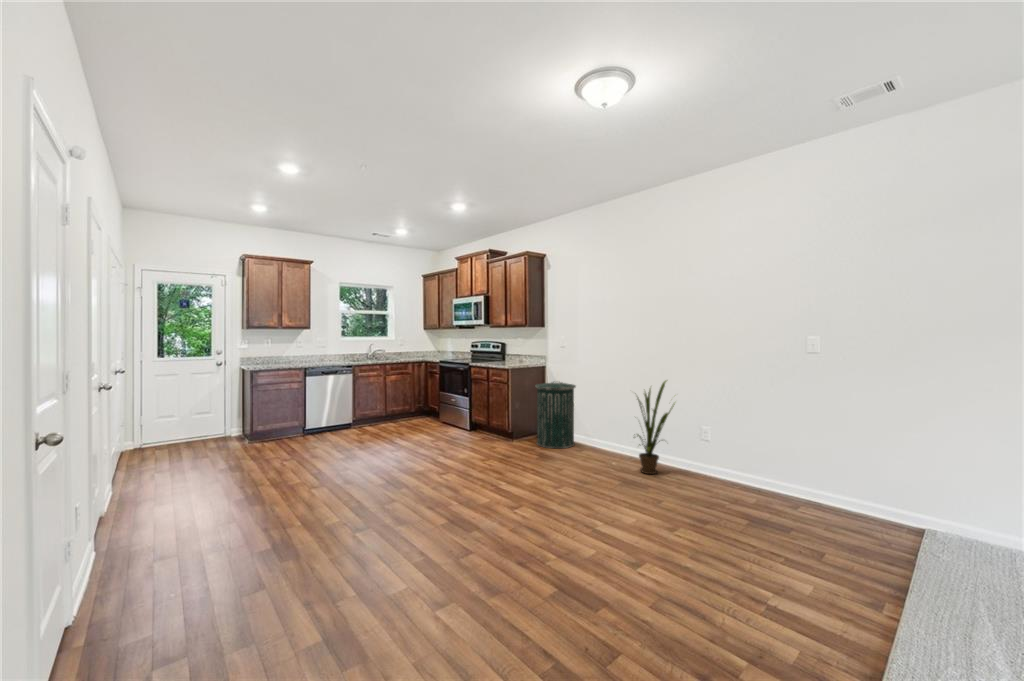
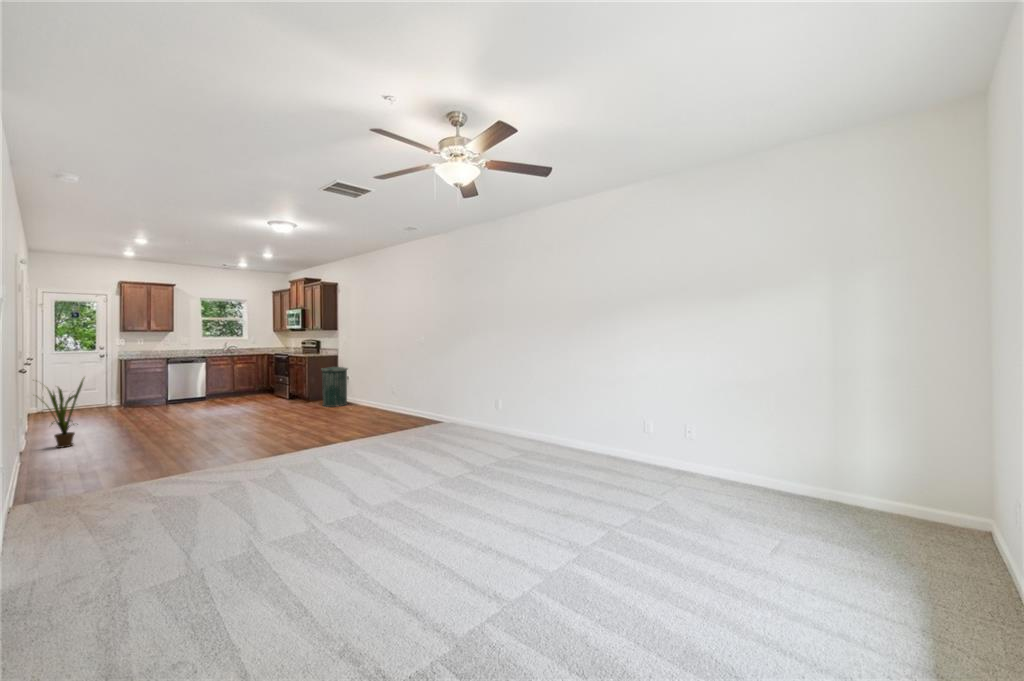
house plant: present [637,381,675,474] -> present [46,378,85,448]

